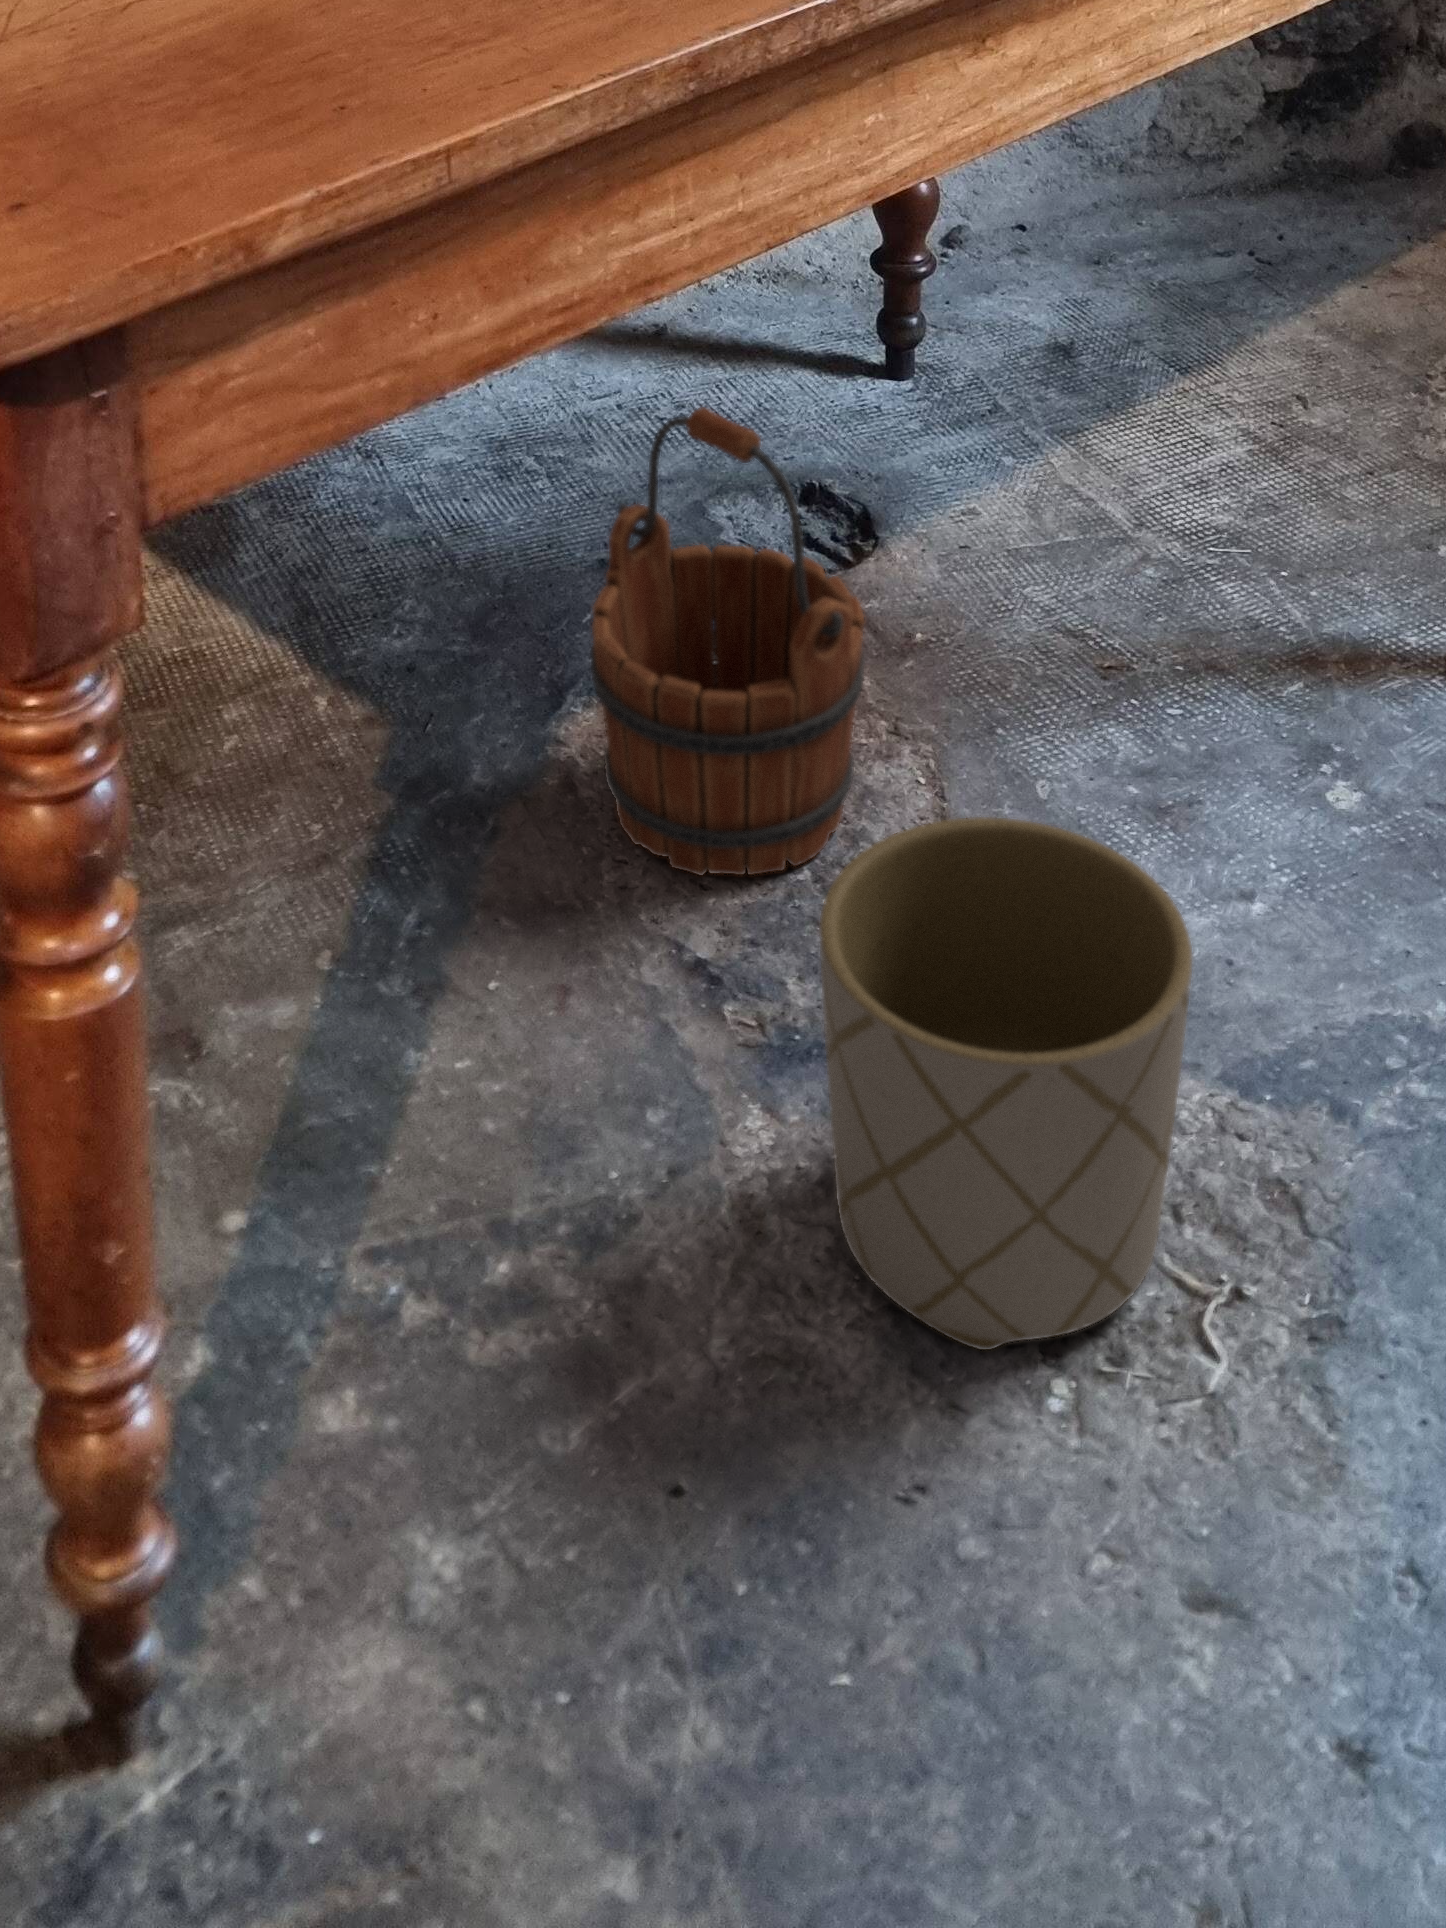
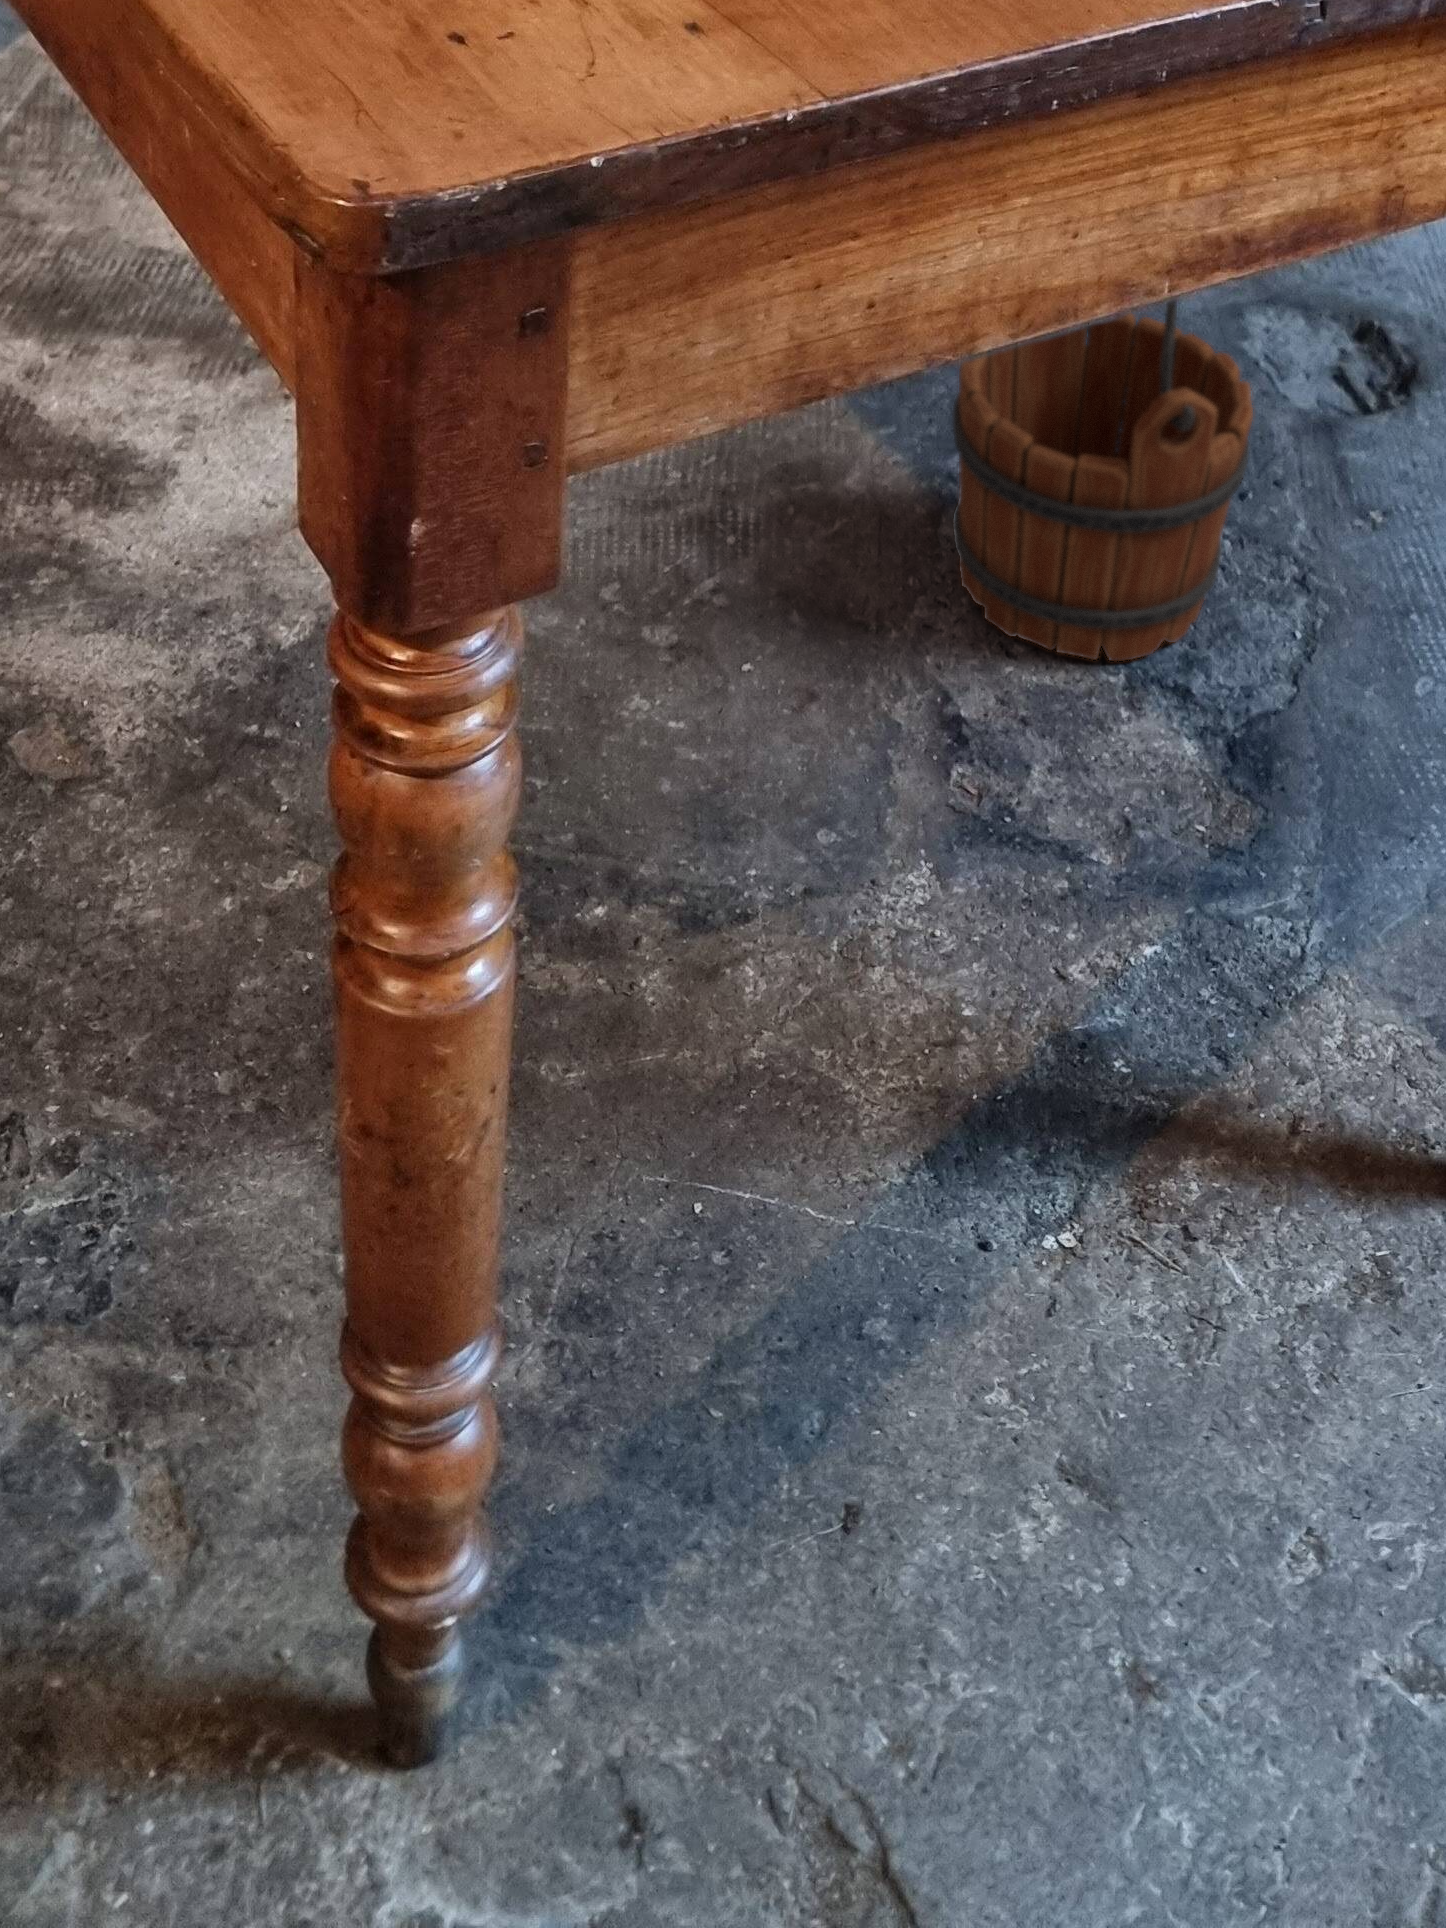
planter: present [819,817,1193,1350] -> none [926,626,1343,1186]

